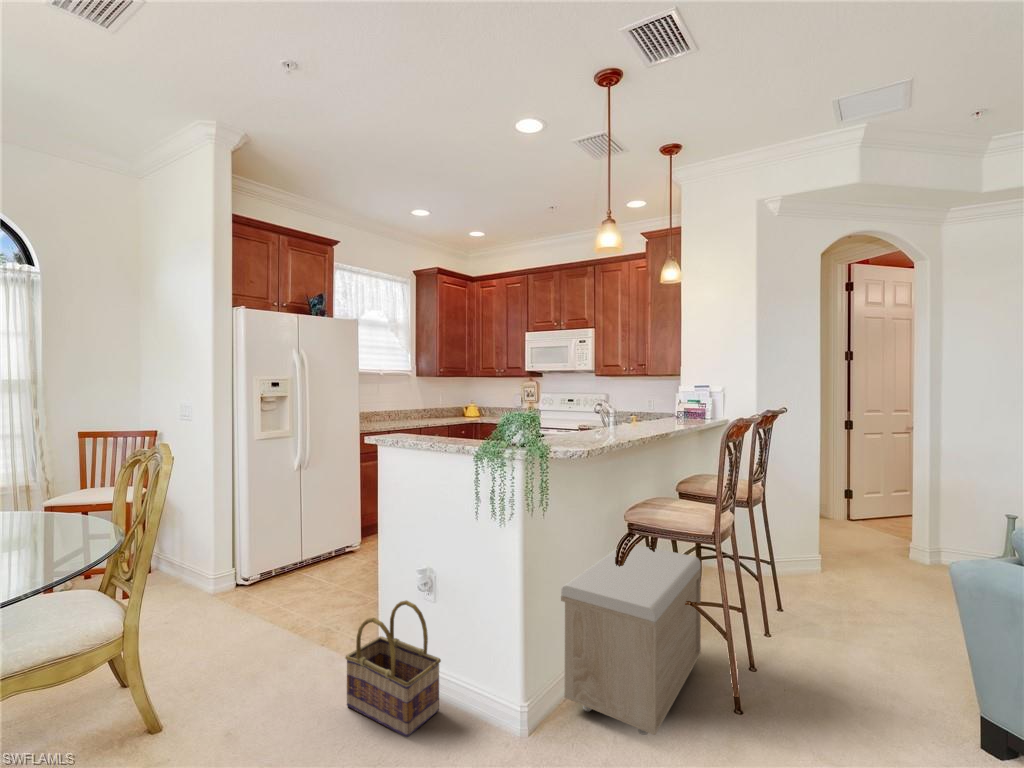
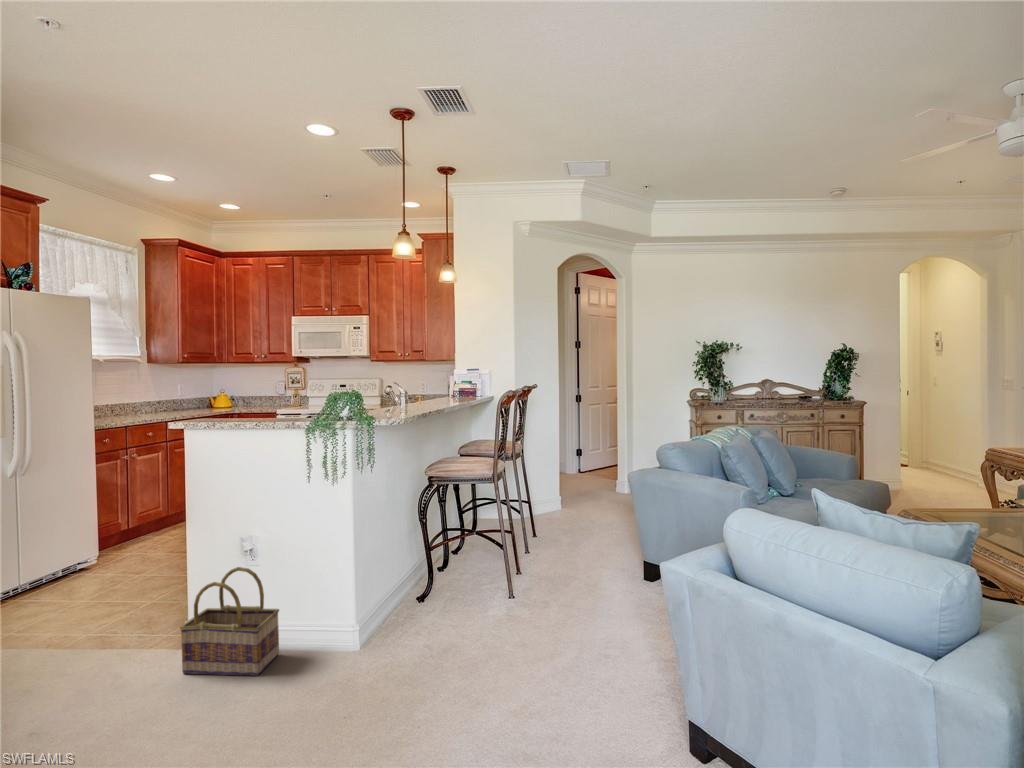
storage bench: present [561,545,701,735] -> none [383,498,483,627]

